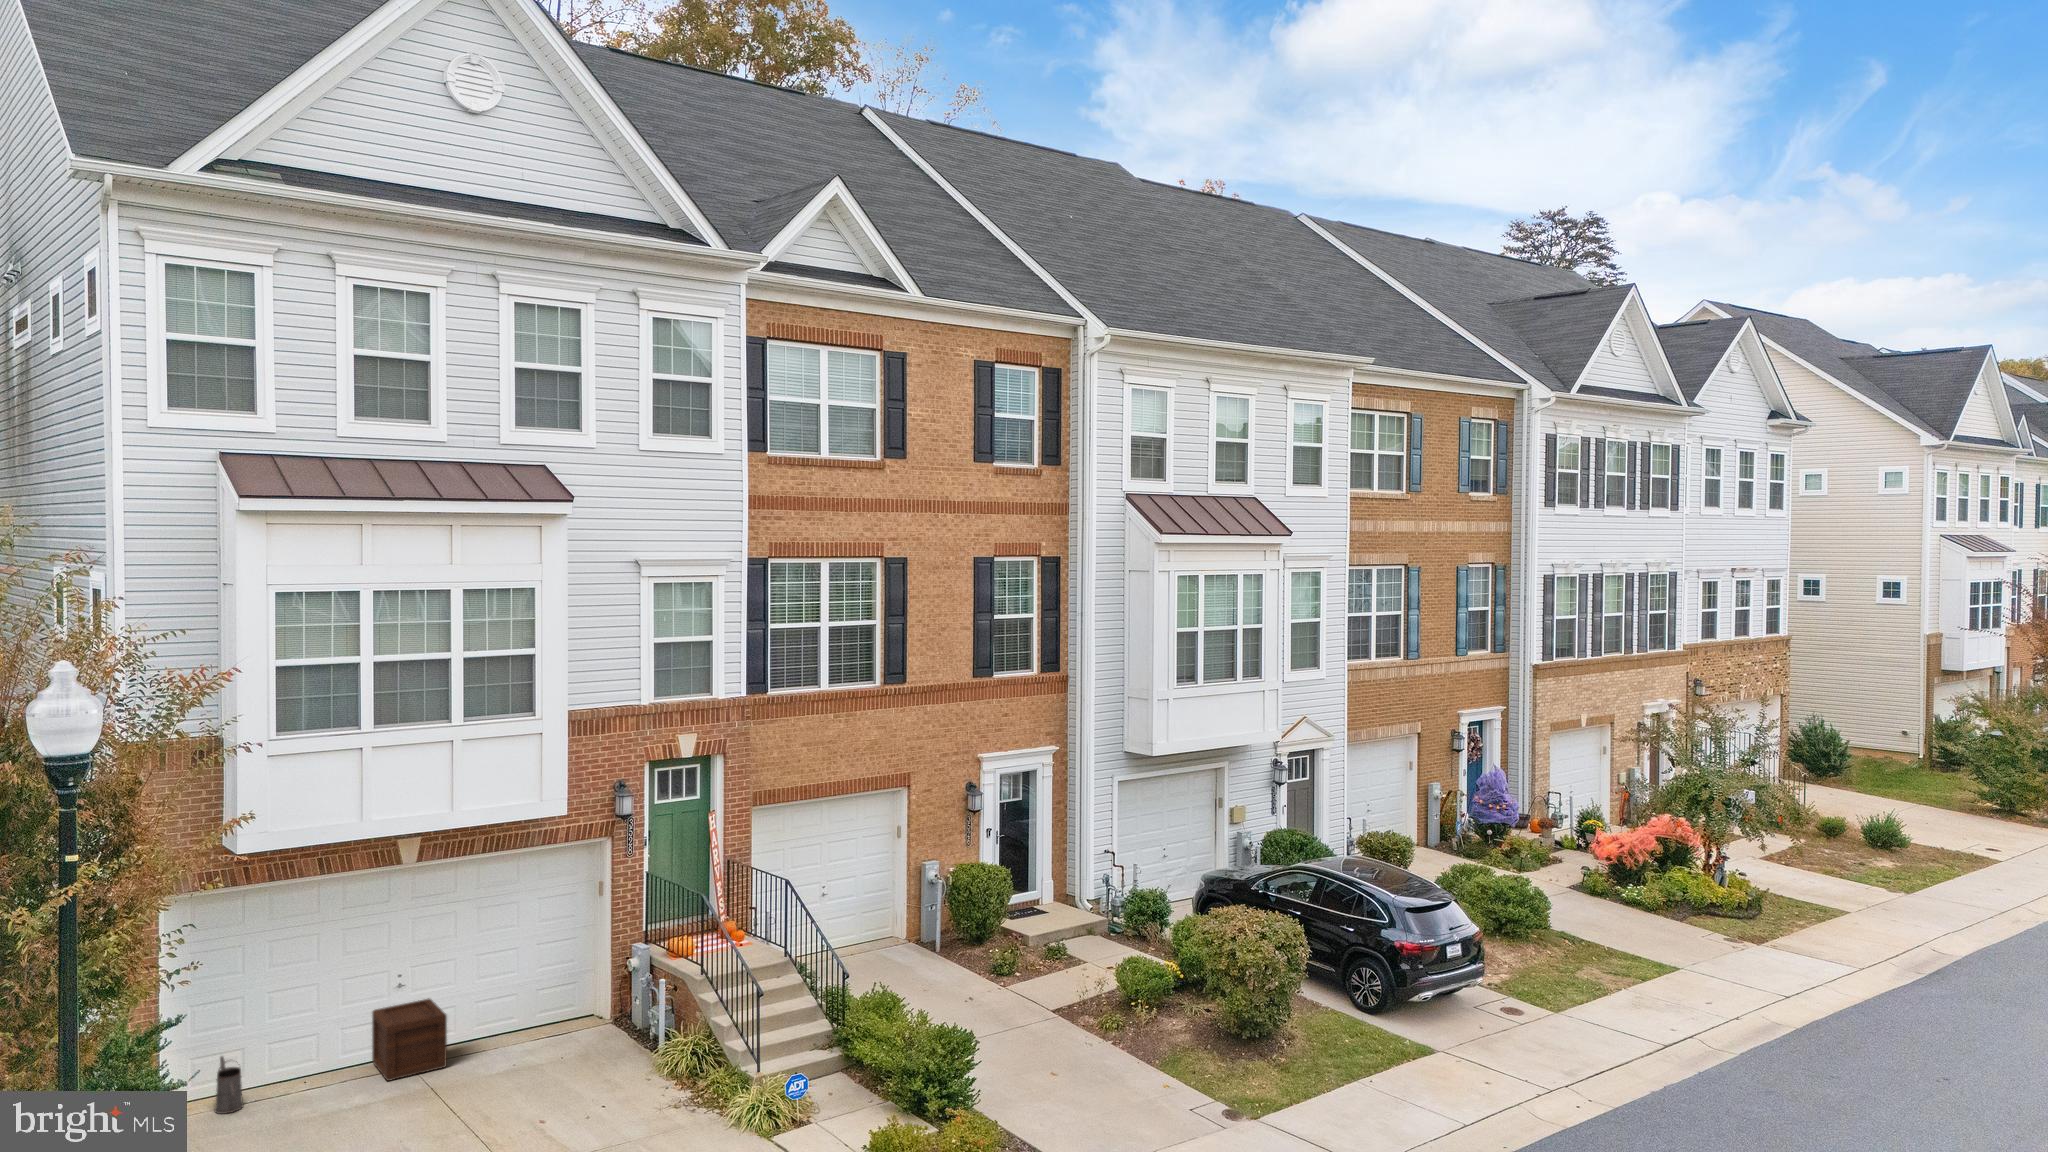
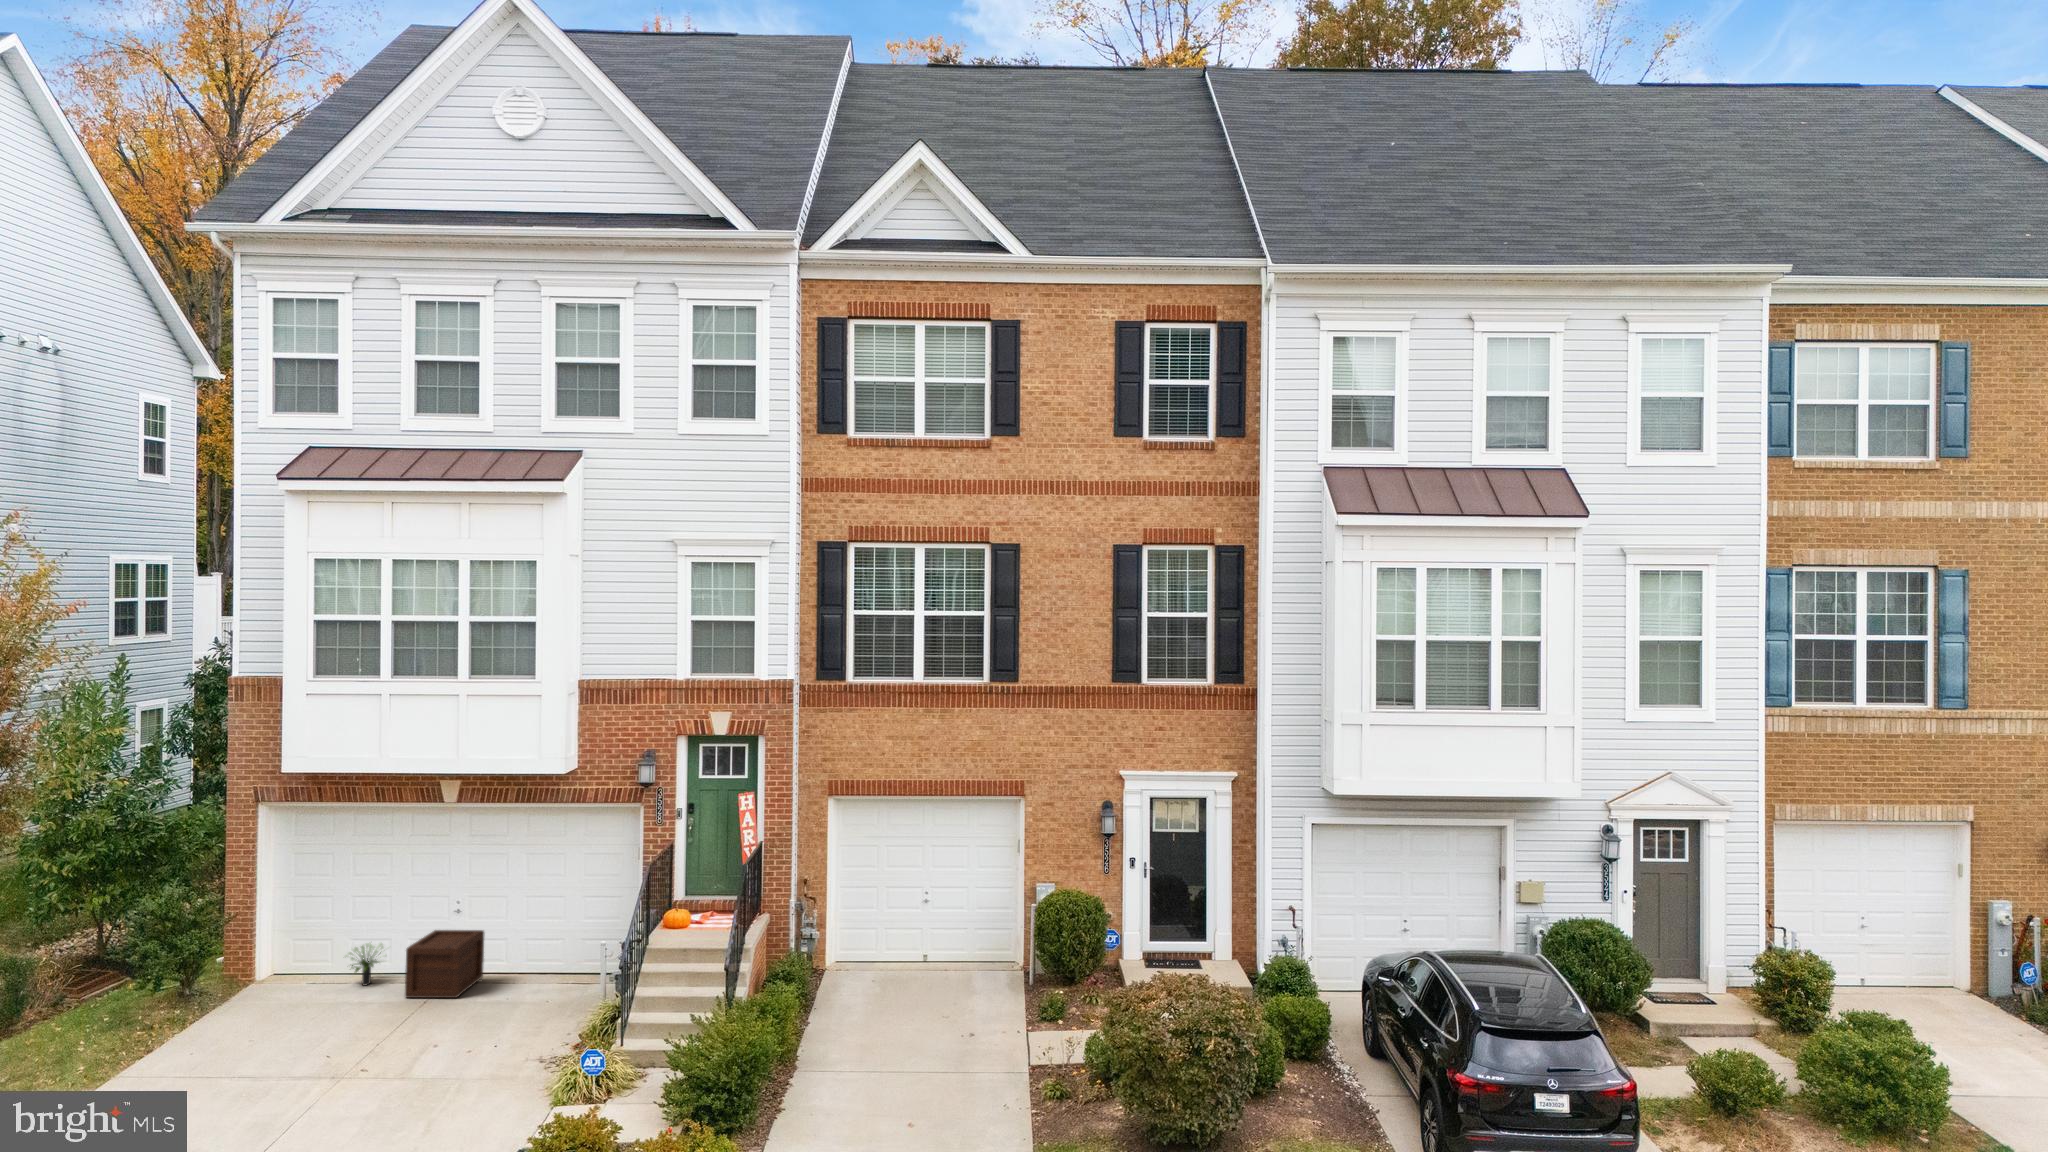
potted plant: none [283,1037,333,1087] -> present [345,943,386,986]
watering can: present [215,1056,243,1114] -> none [284,942,321,993]

